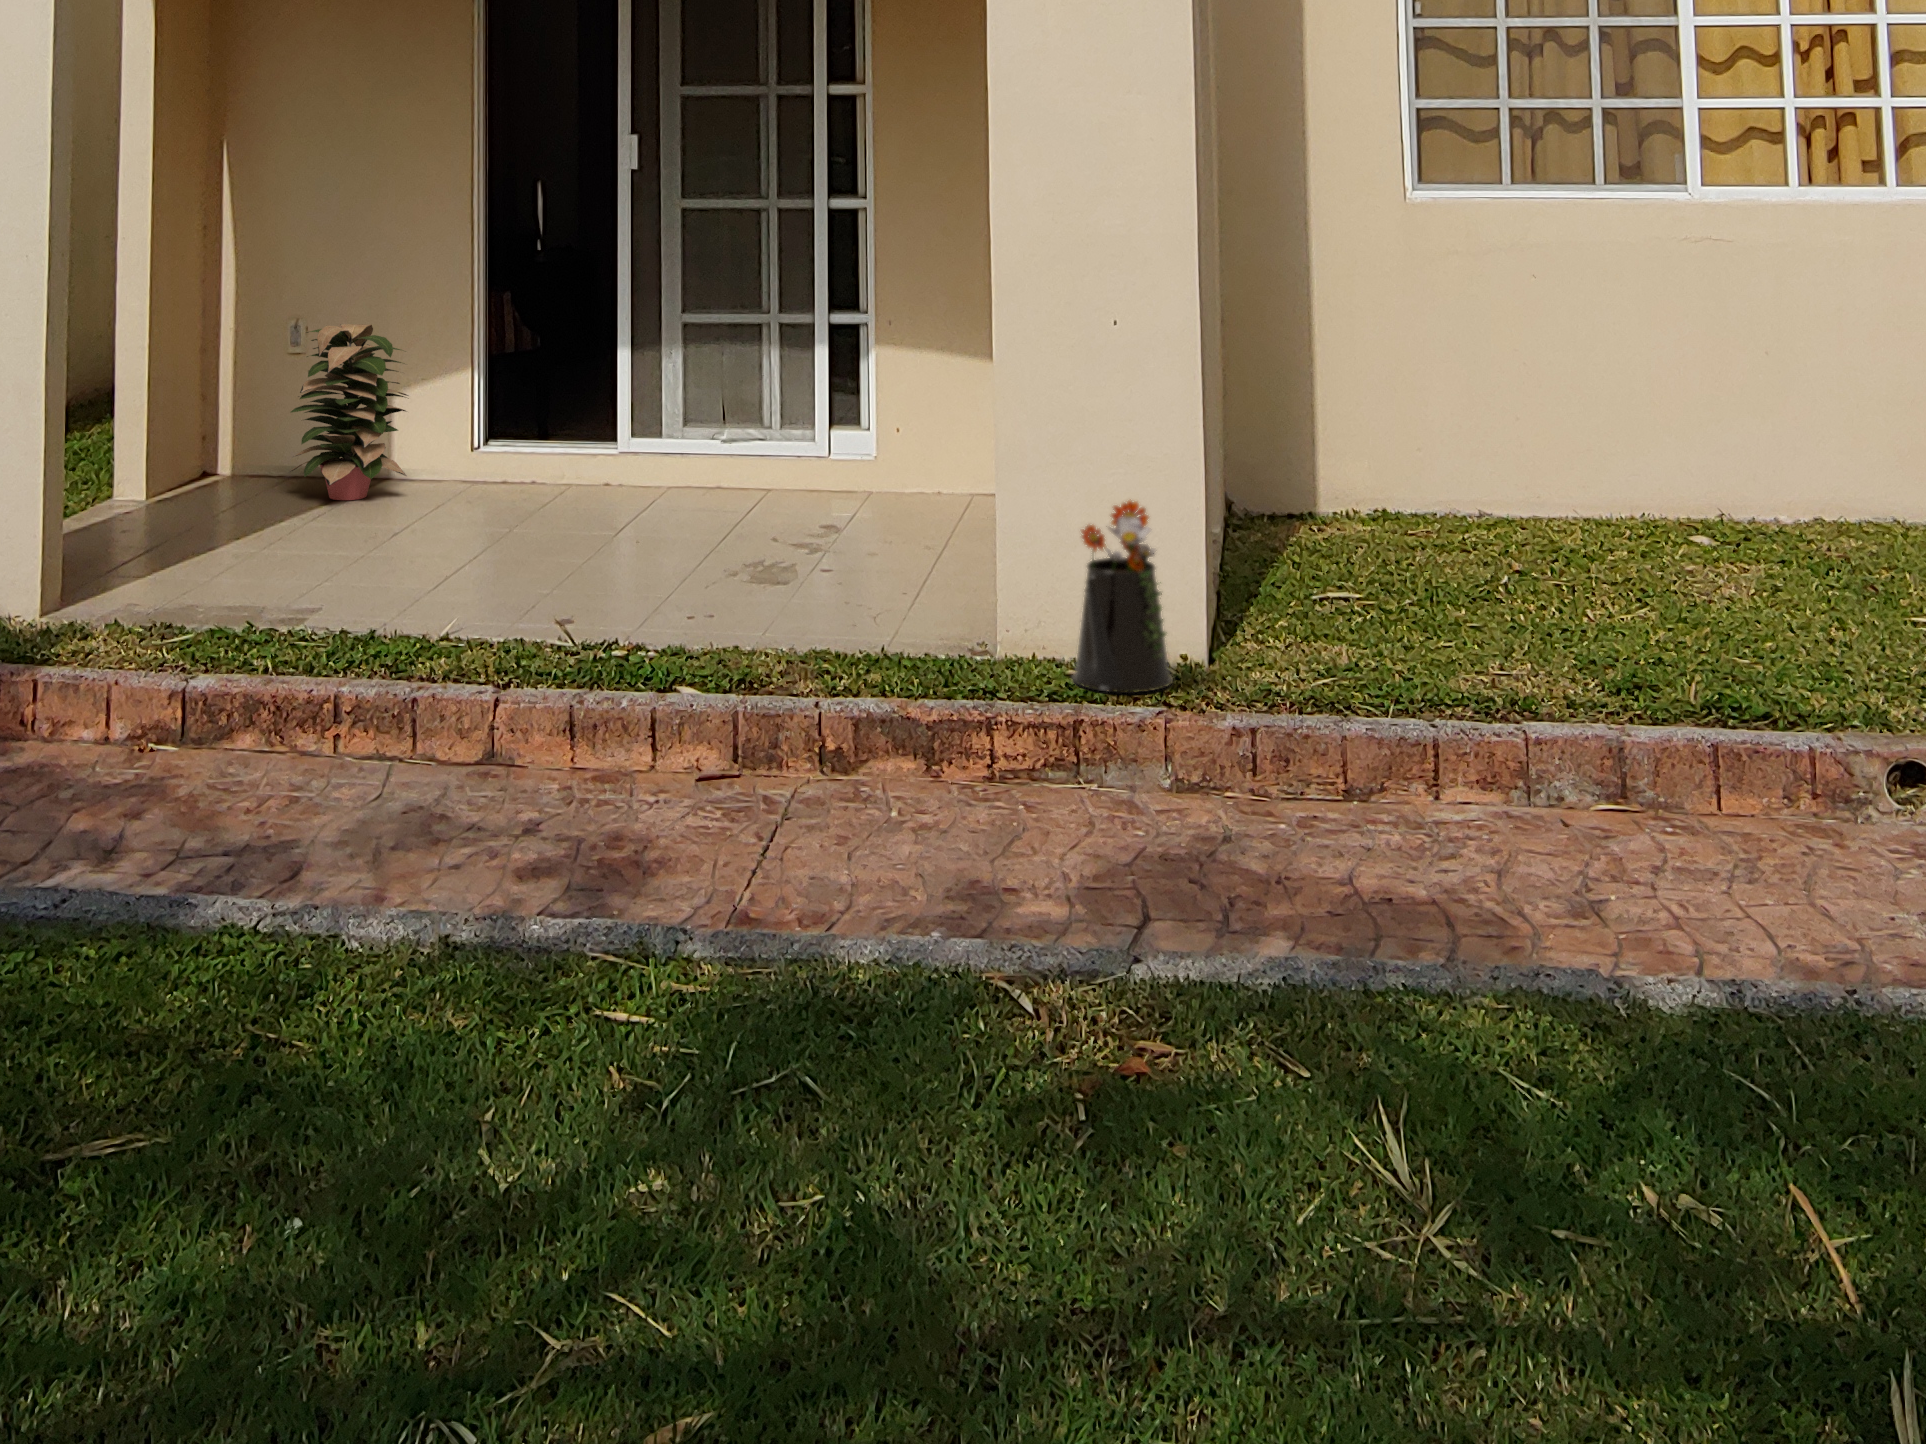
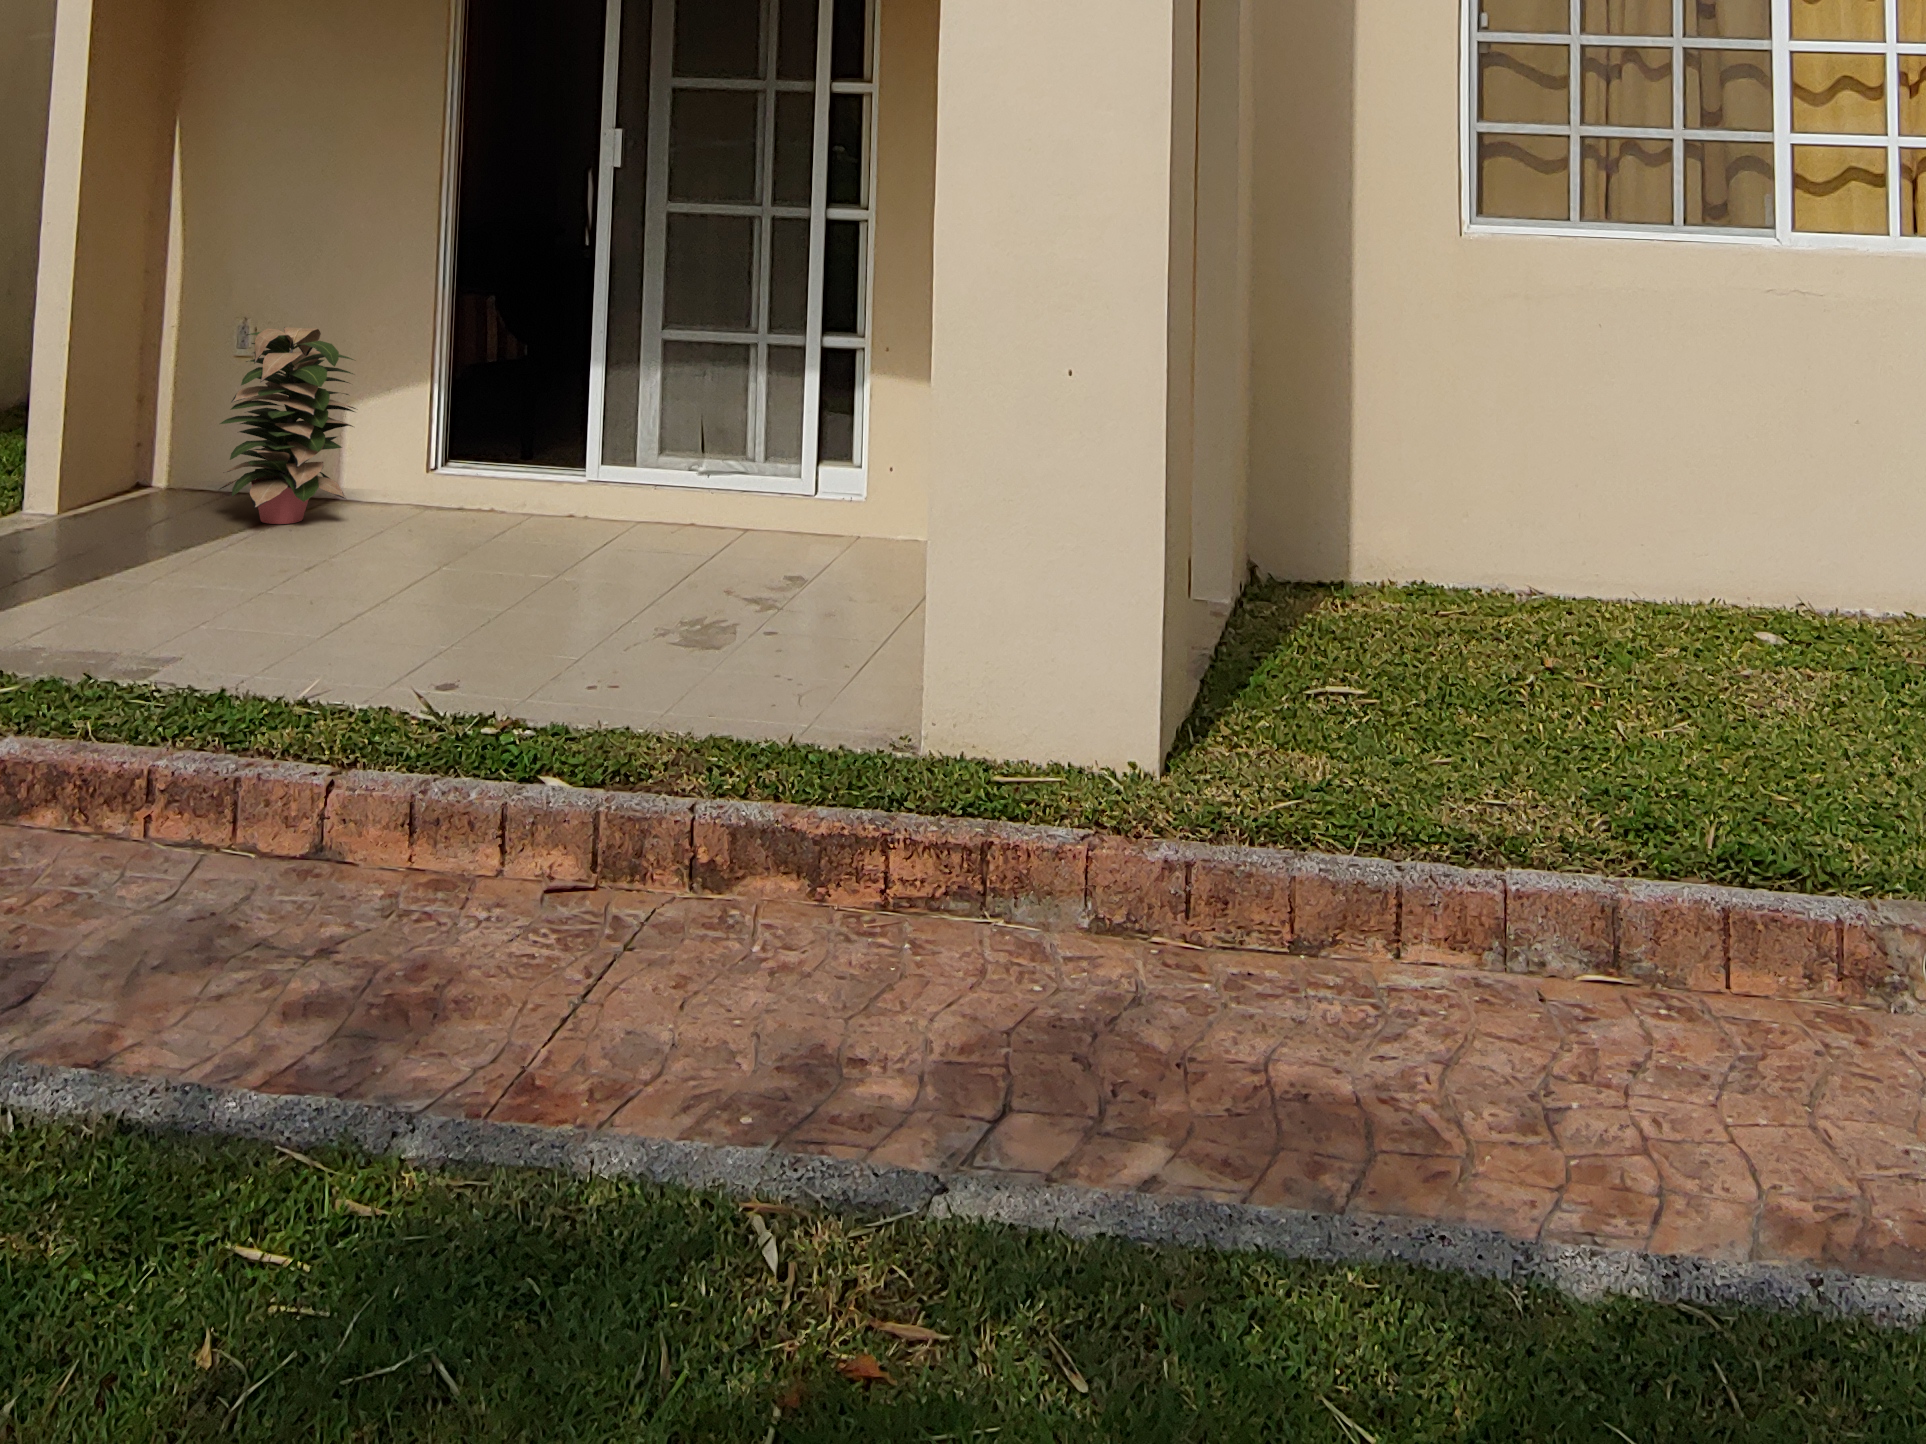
watering can: present [1073,501,1173,693] -> none [1001,579,1117,809]

